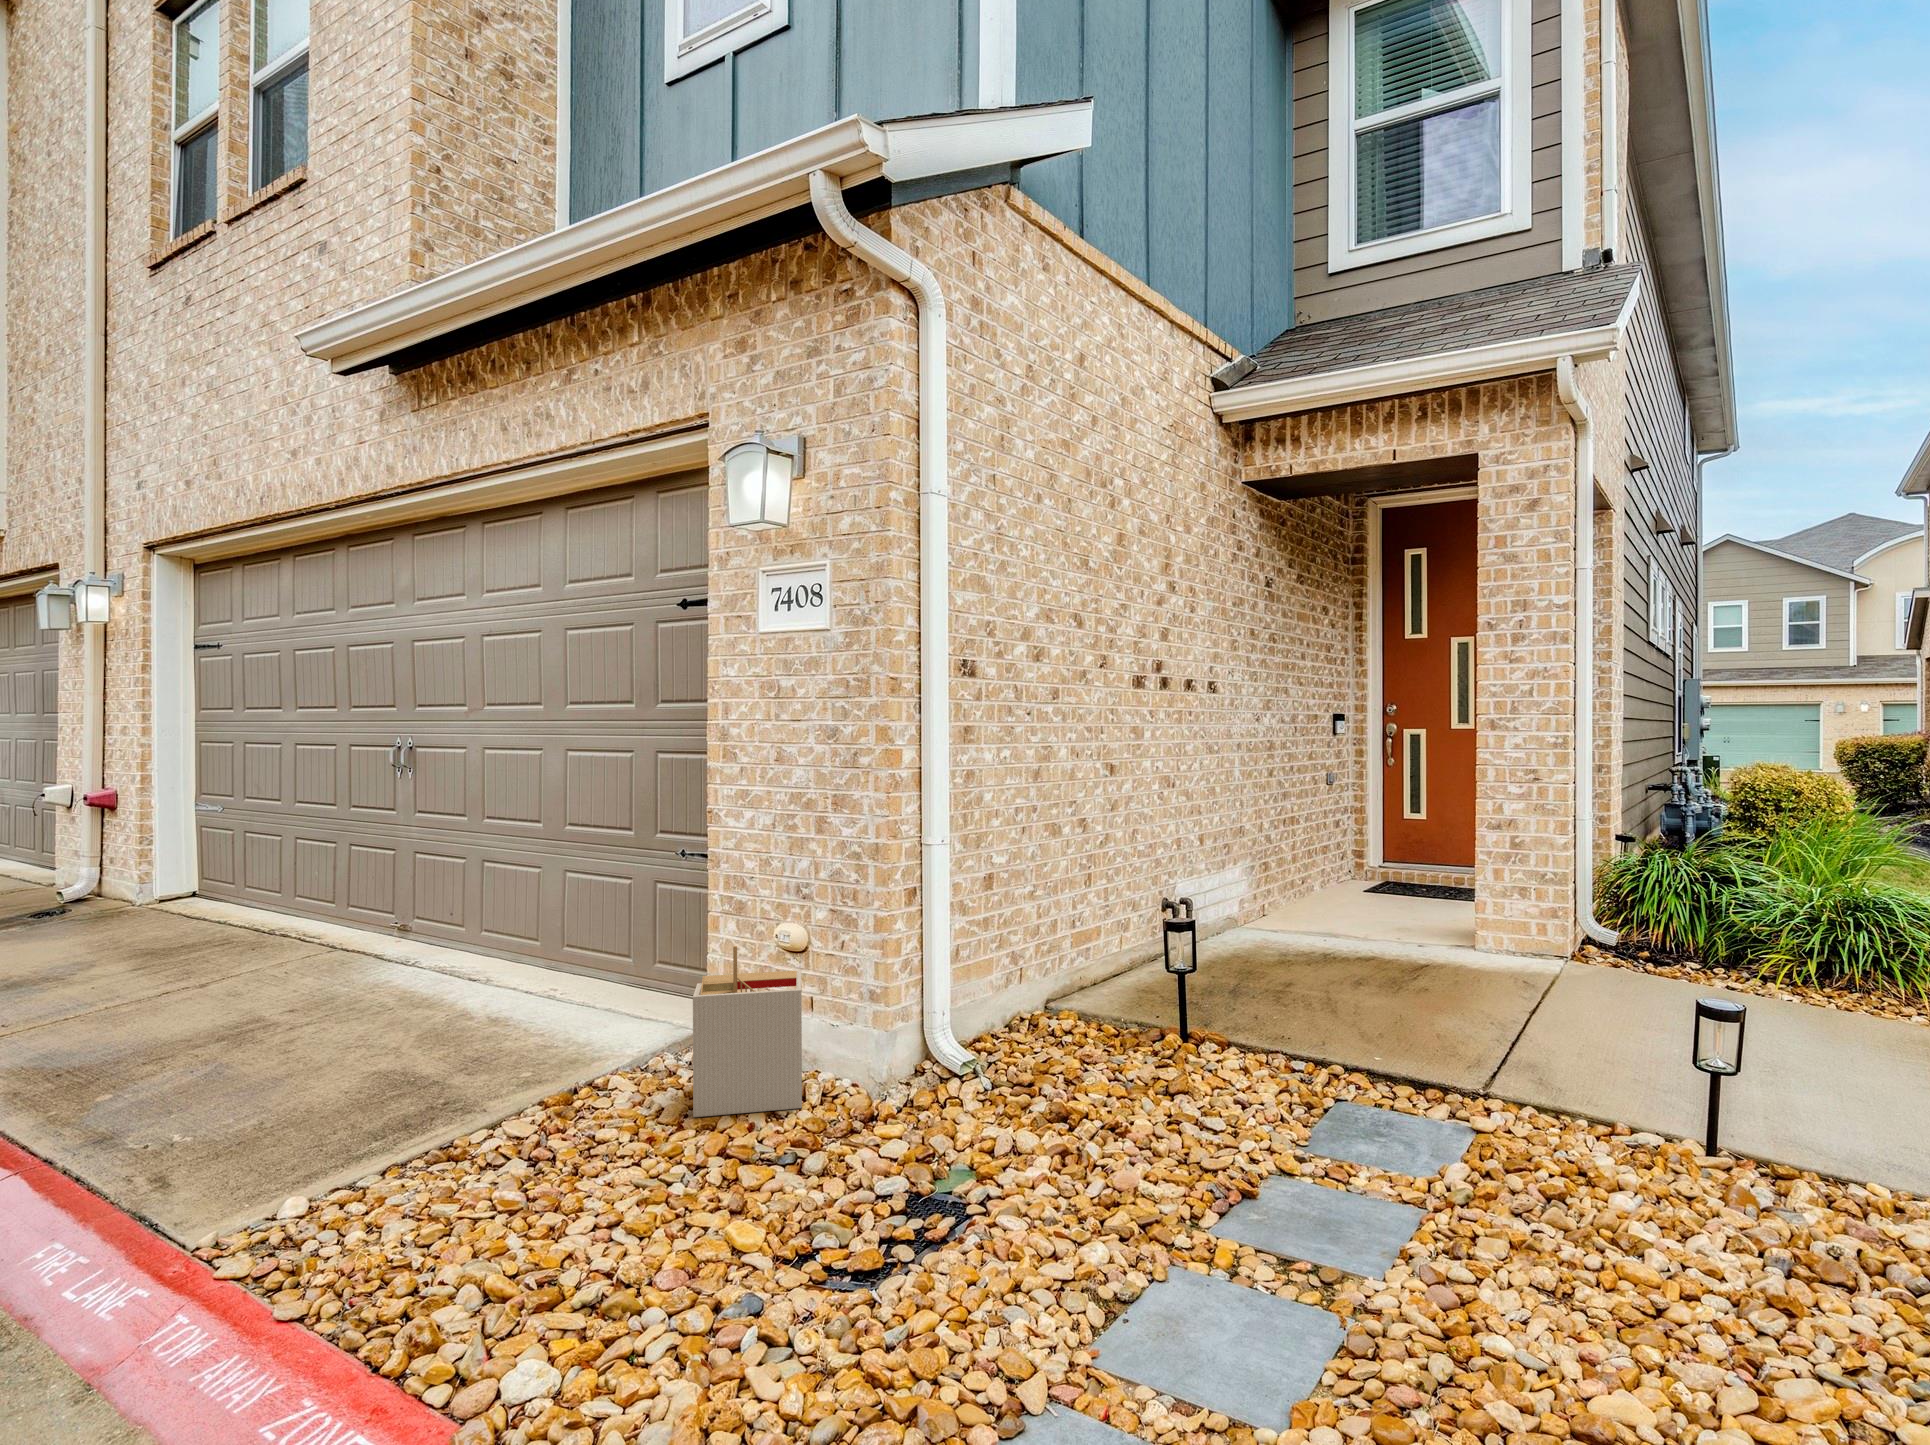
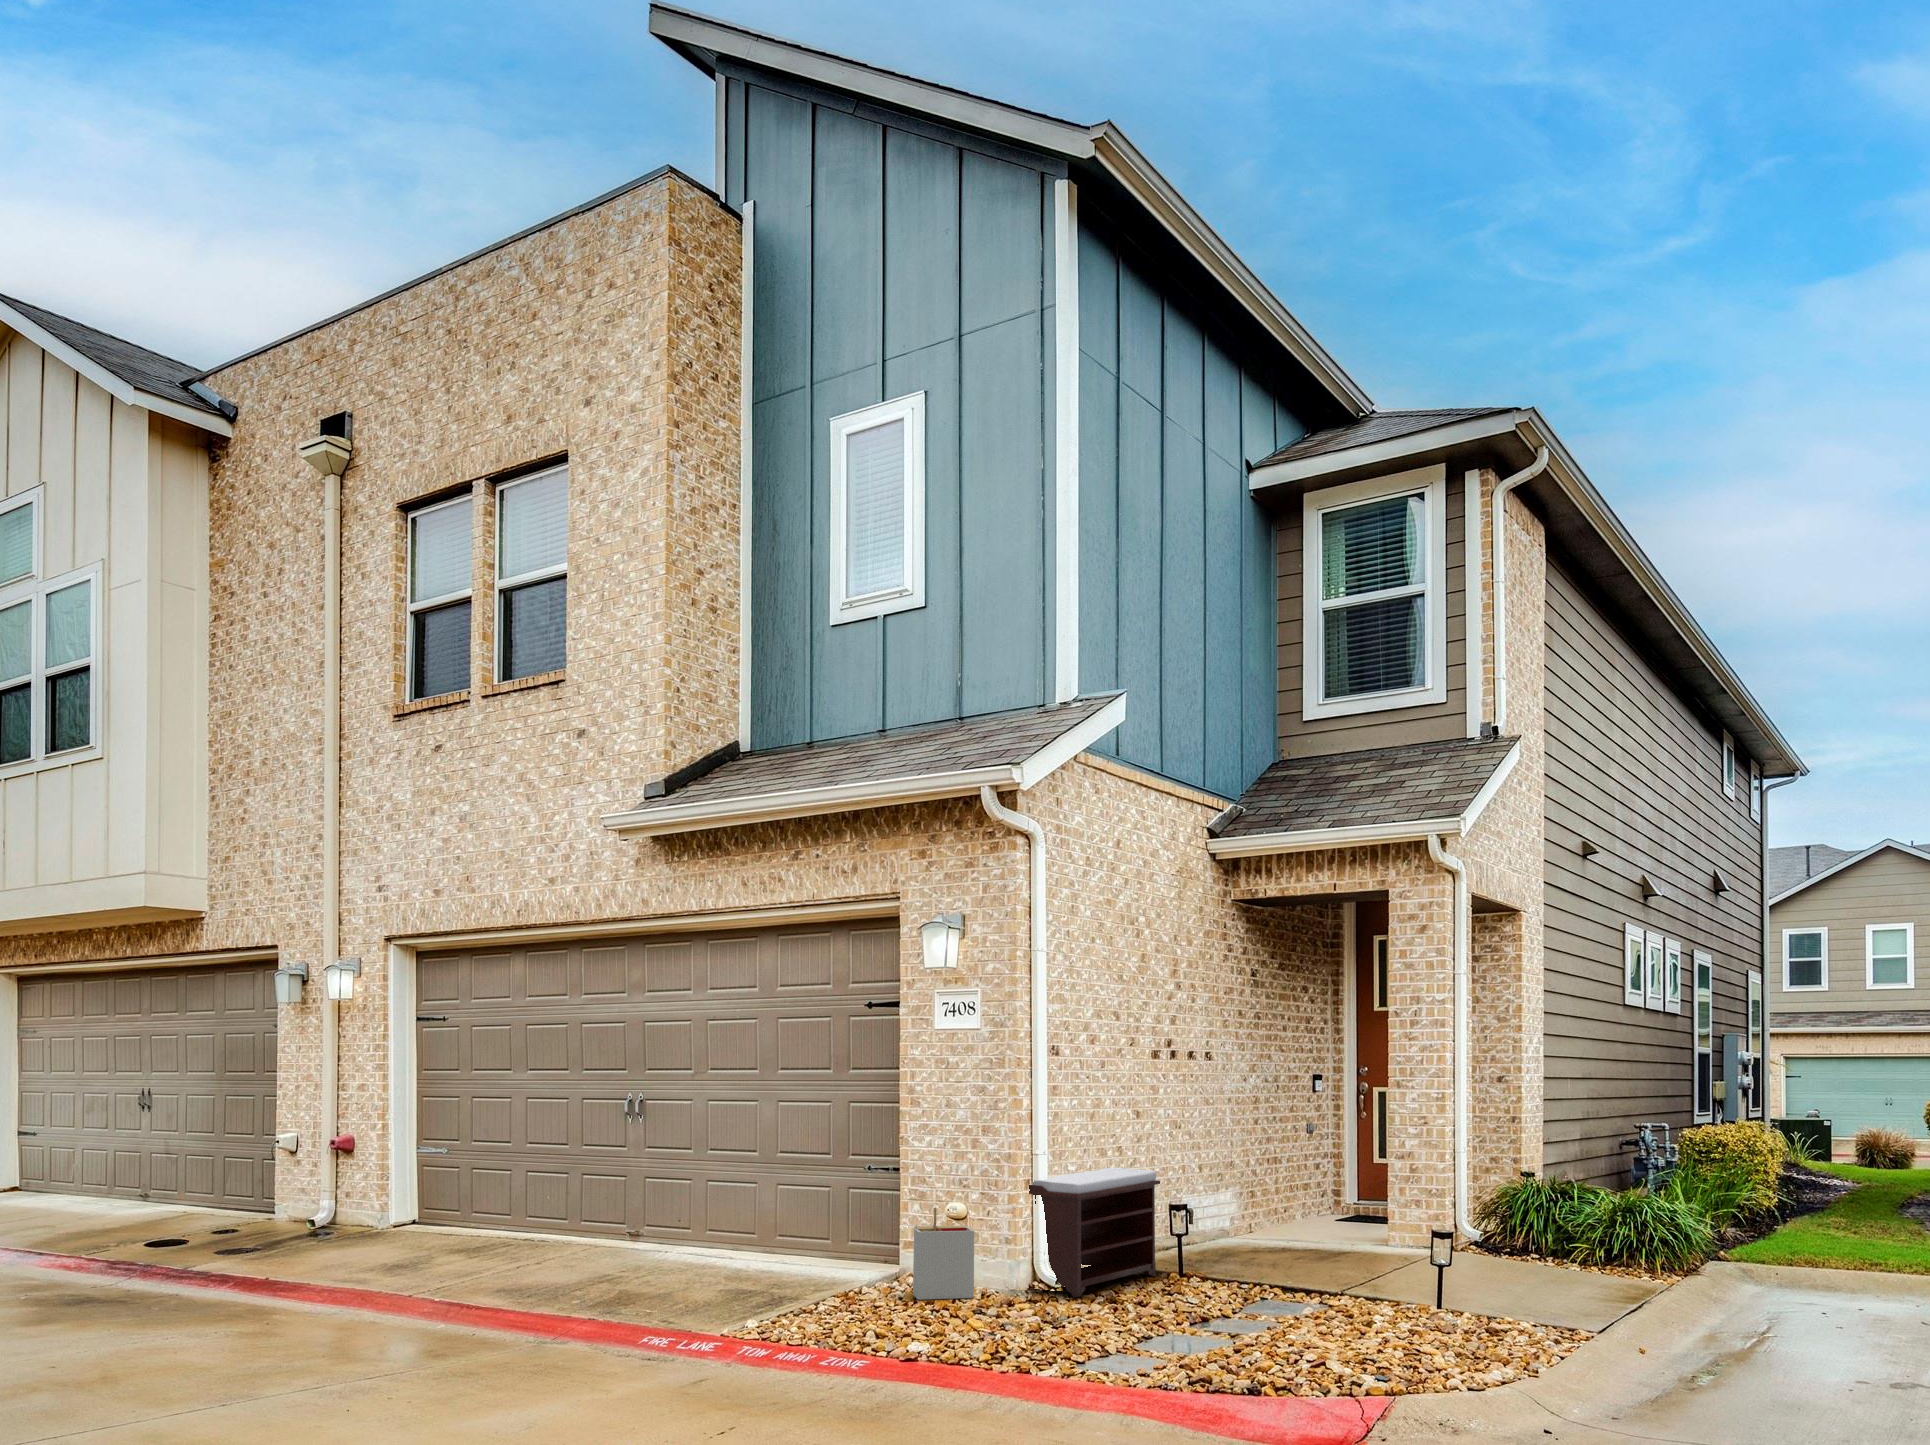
bench: none [903,855,1146,1106] -> present [1029,1167,1160,1297]

